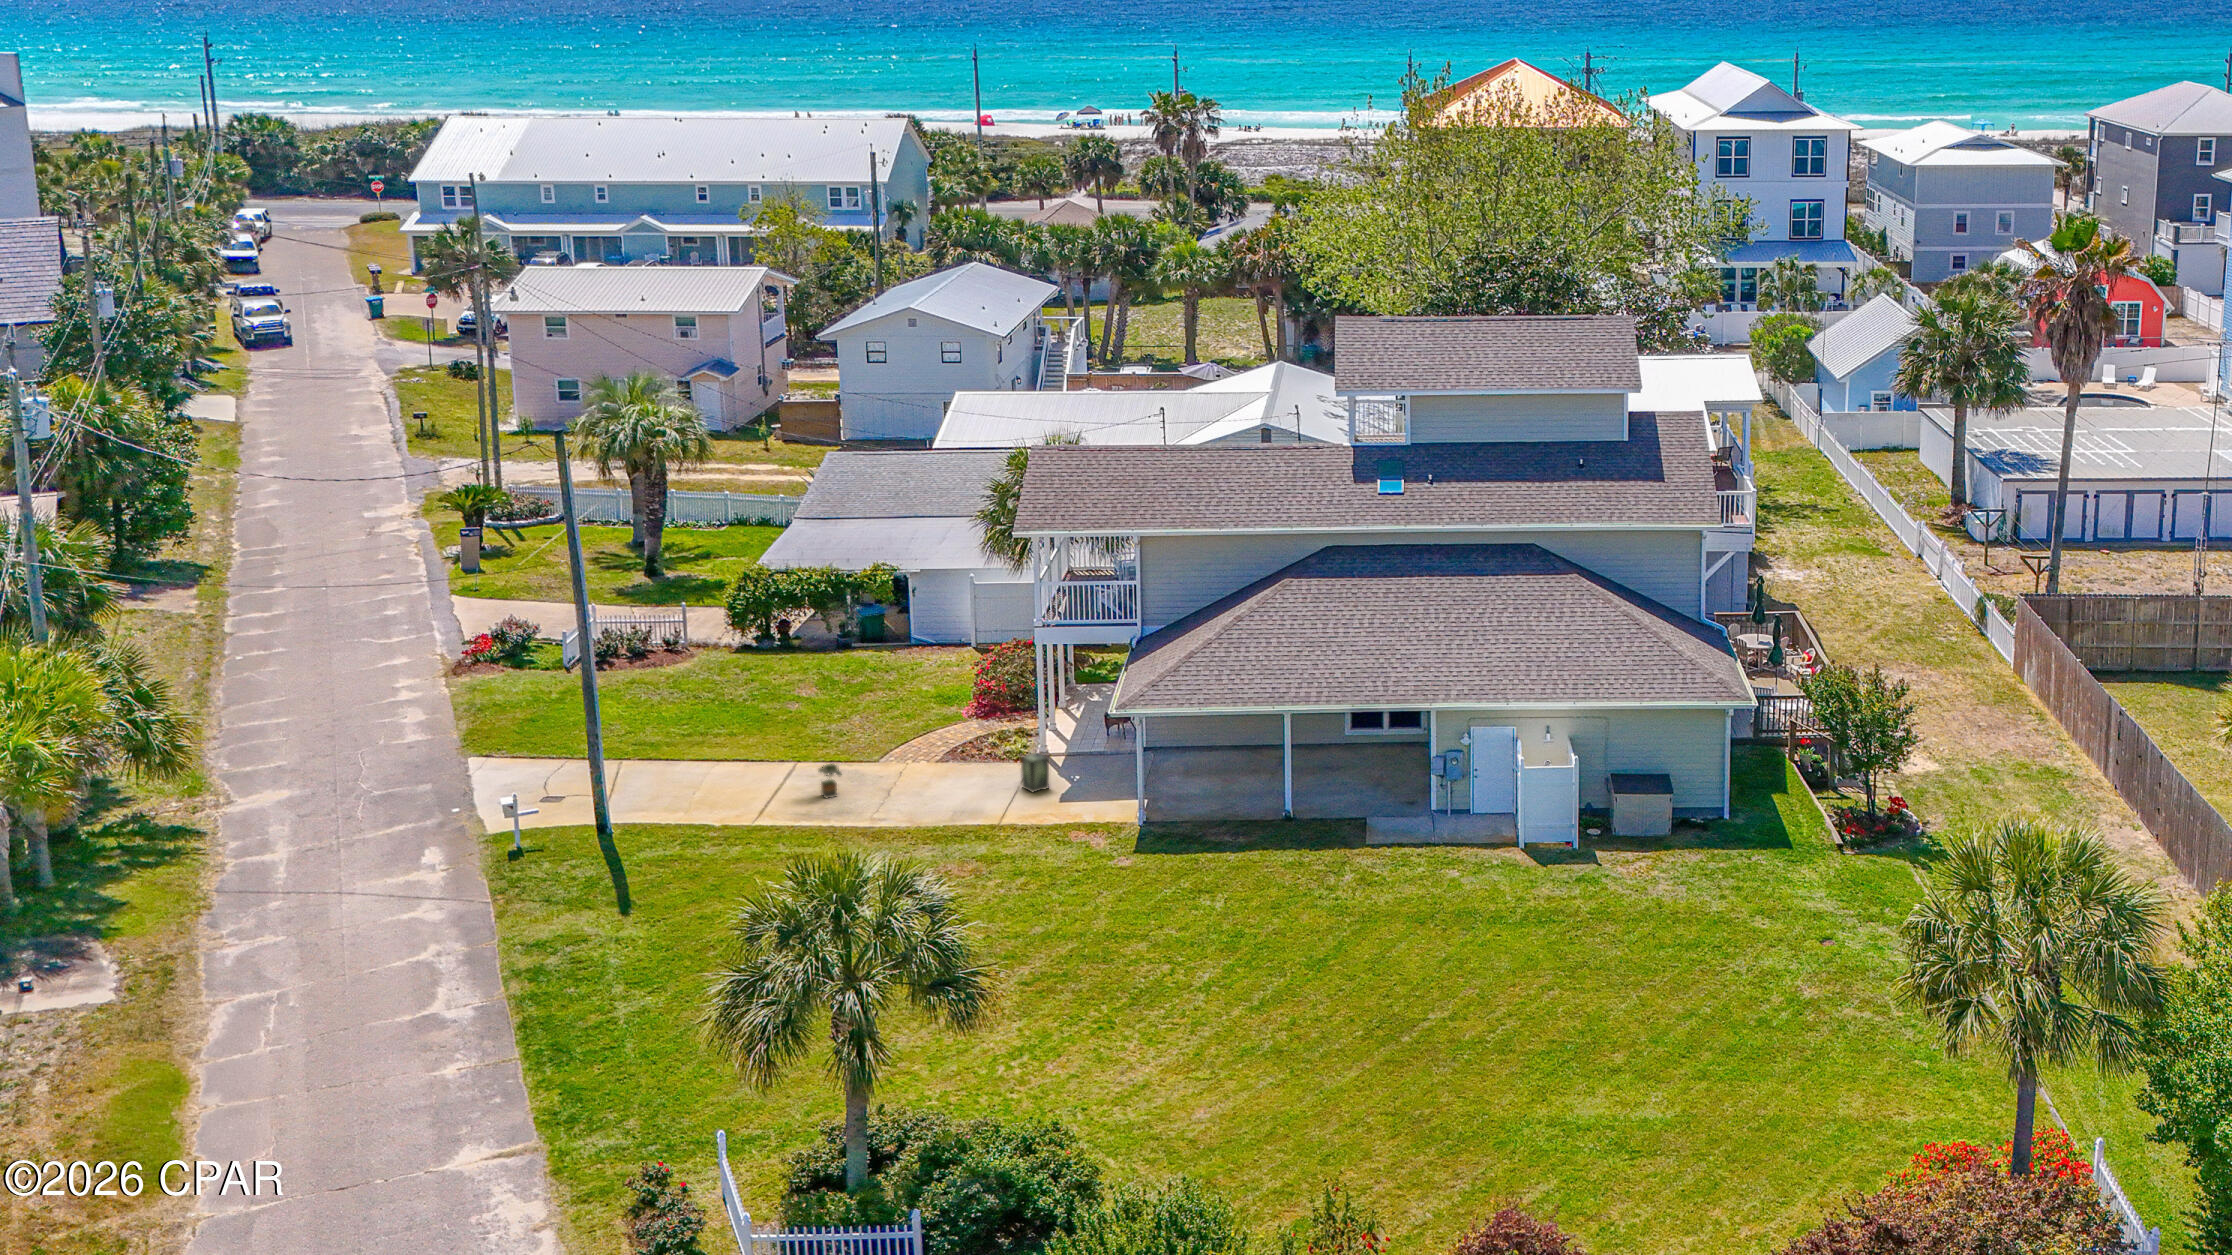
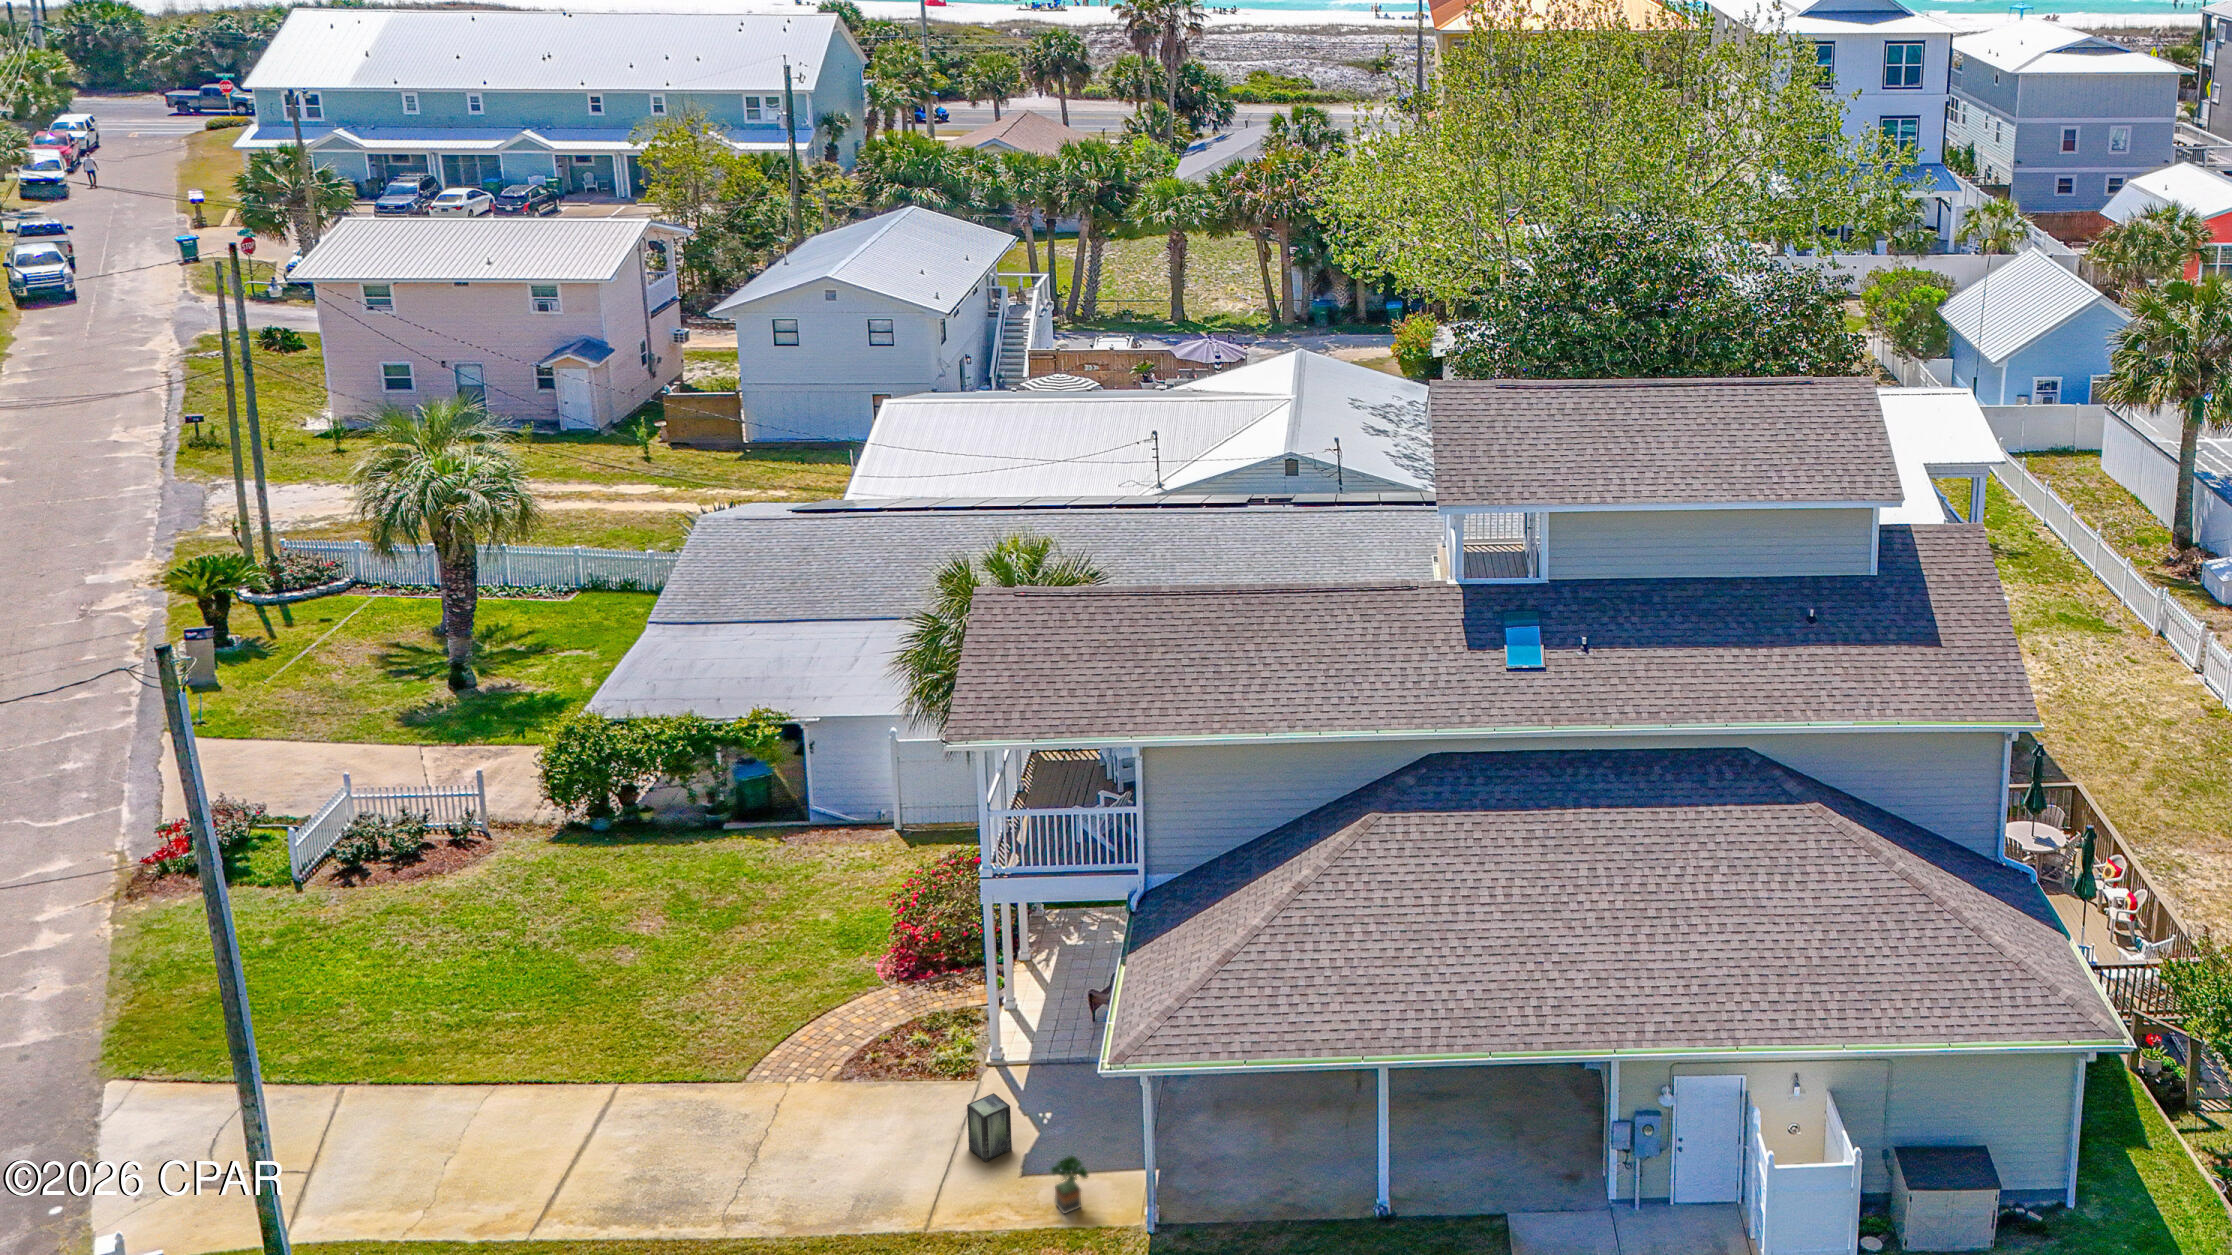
potted tree: present [819,764,842,798] -> present [1051,1156,1088,1214]

